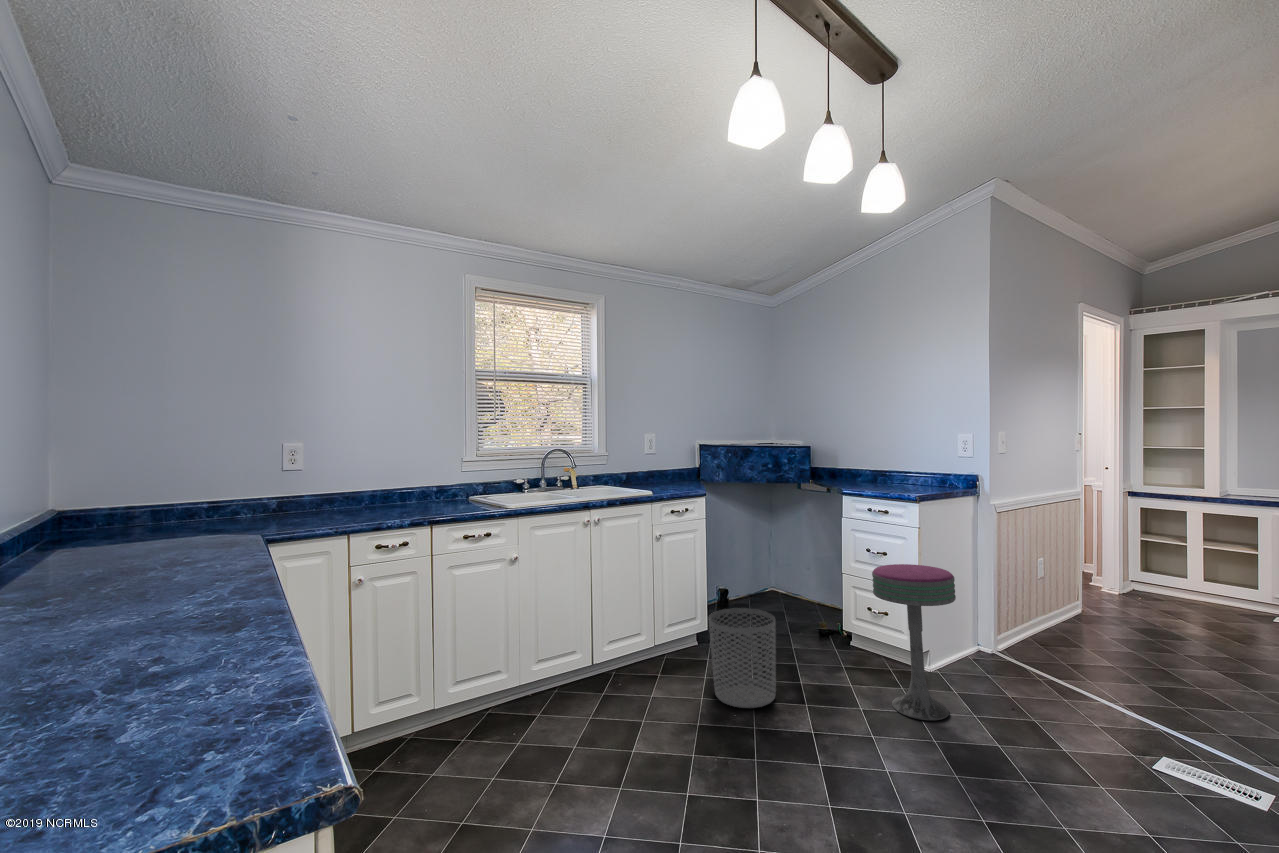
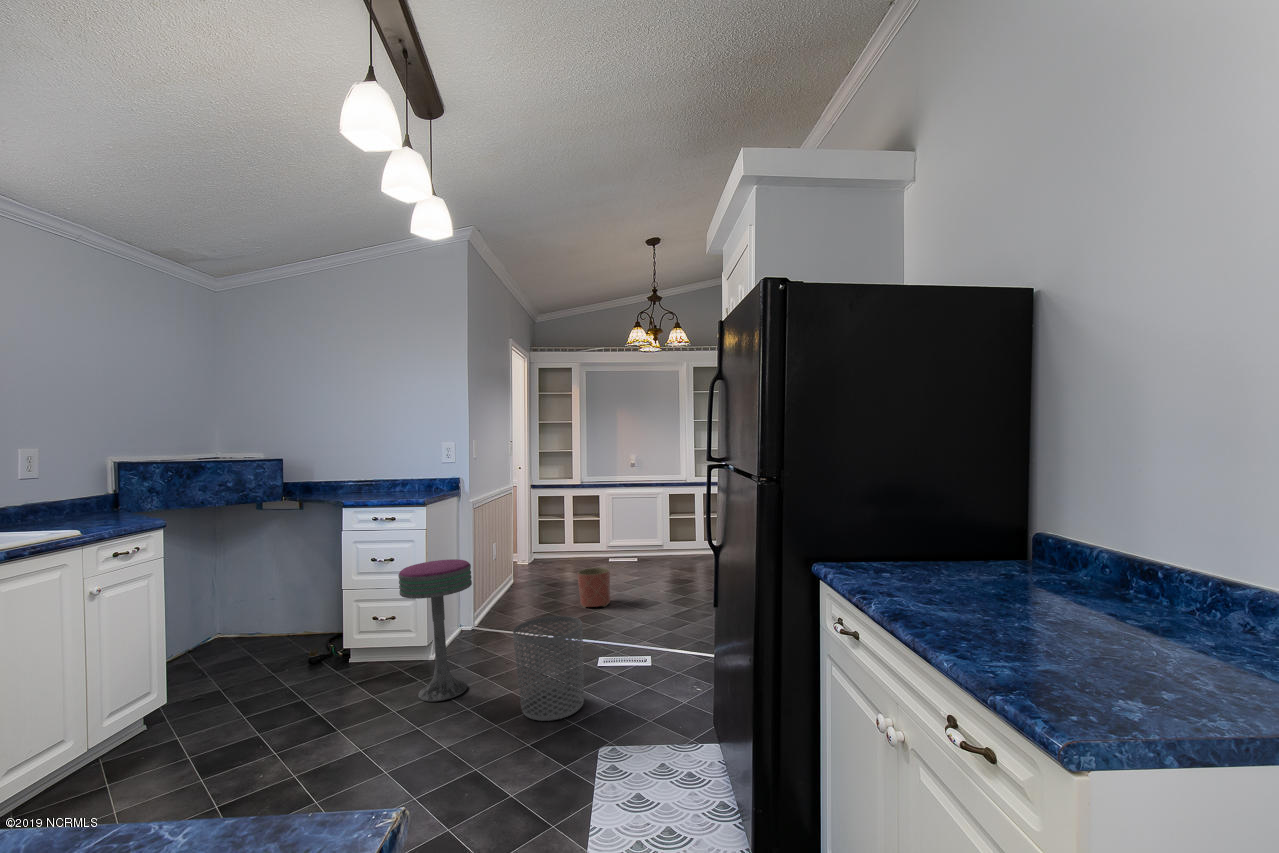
waste bin: present [709,608,776,708] -> present [513,616,584,721]
planter: none [1172,623,1242,690] -> present [577,567,610,608]

